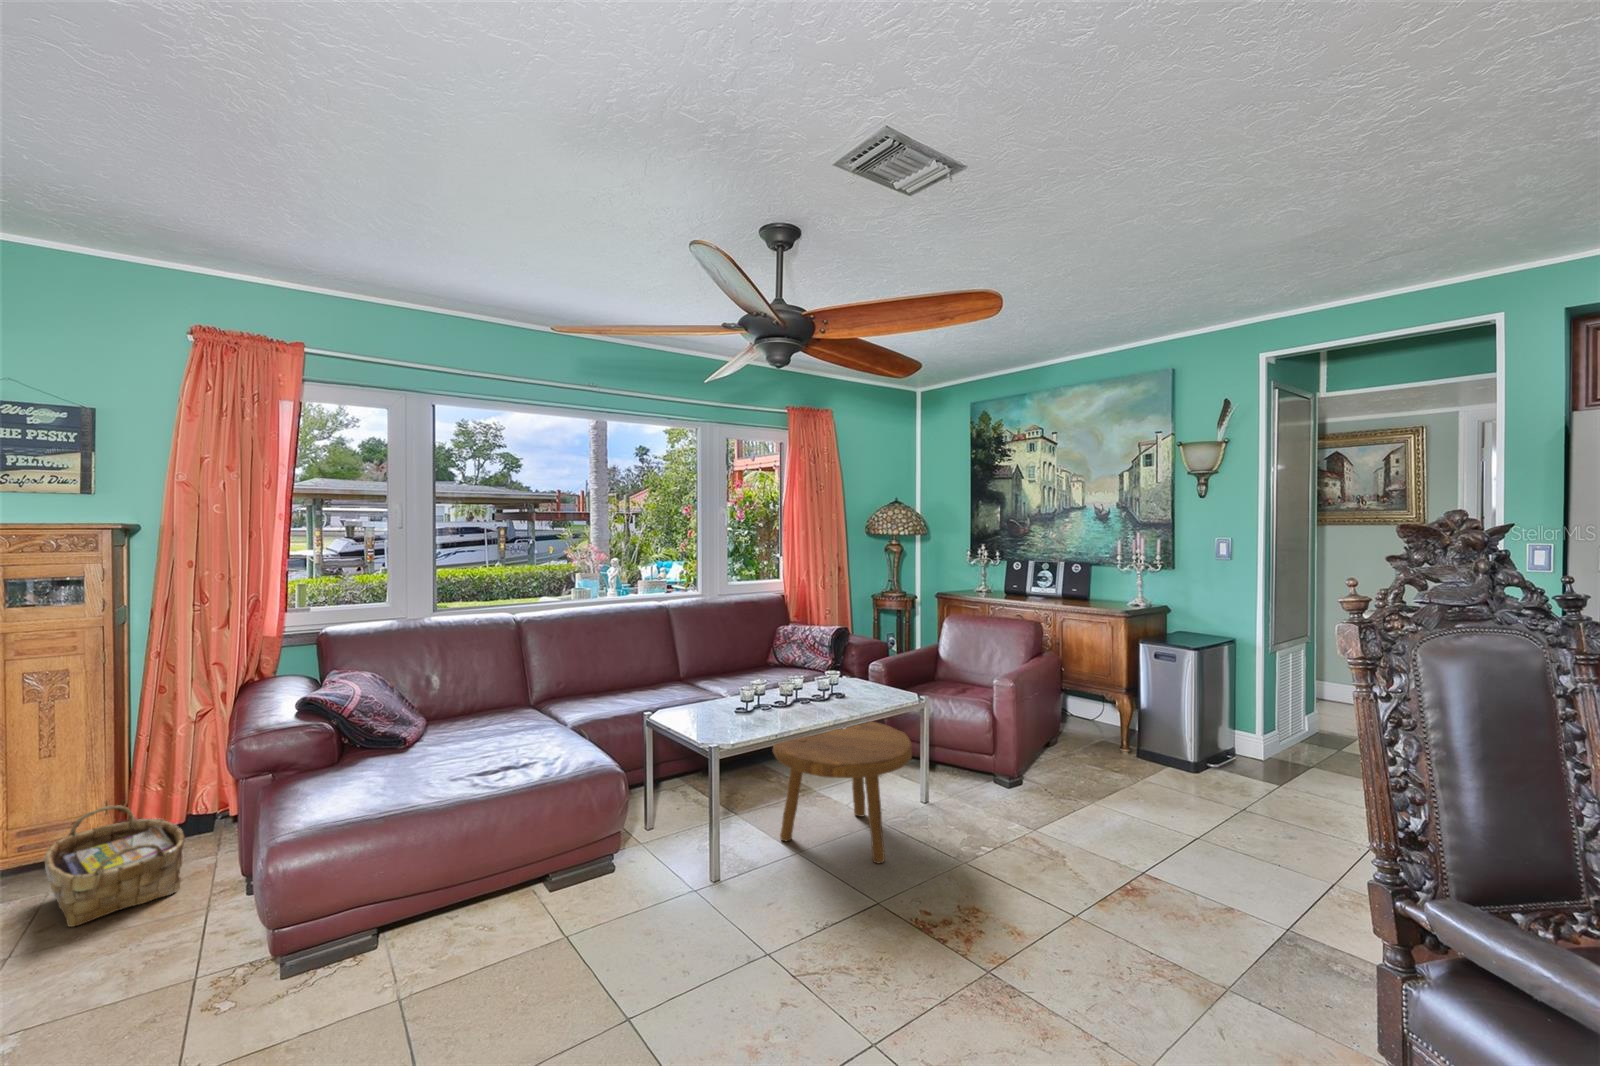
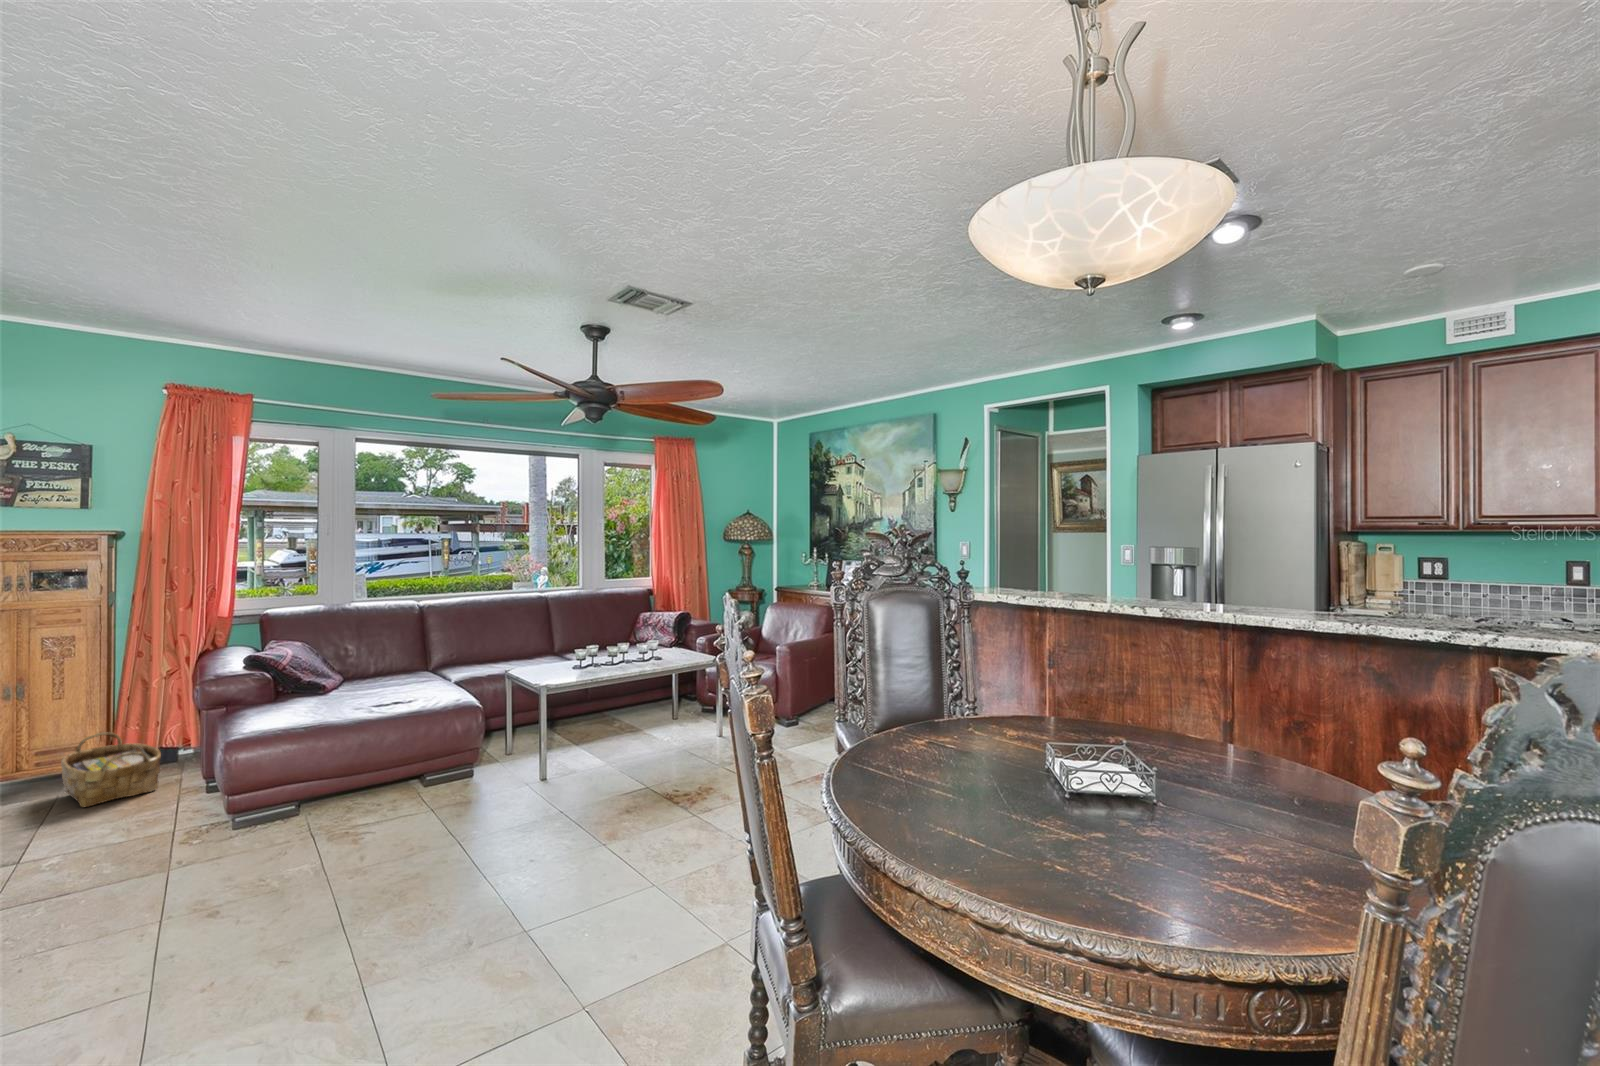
footstool: present [773,722,912,863] -> none [600,672,700,764]

